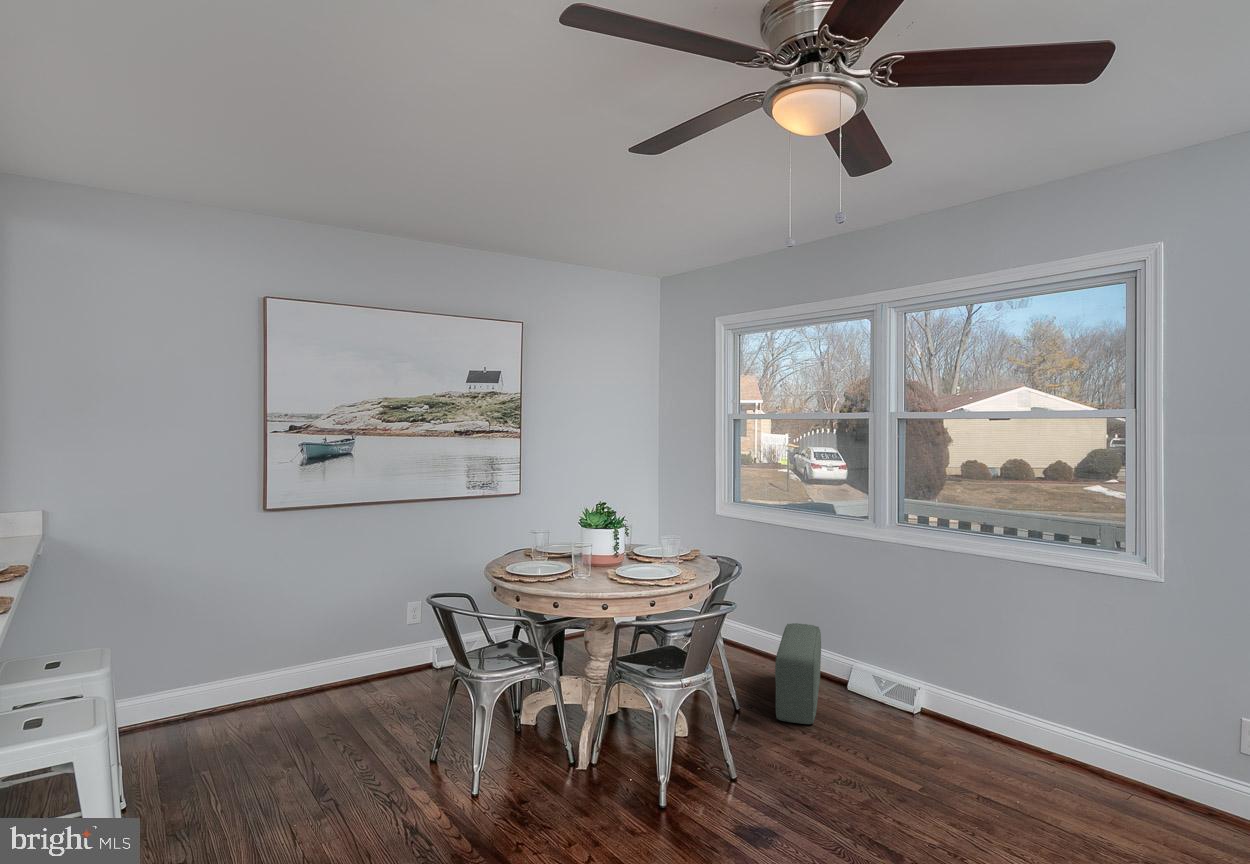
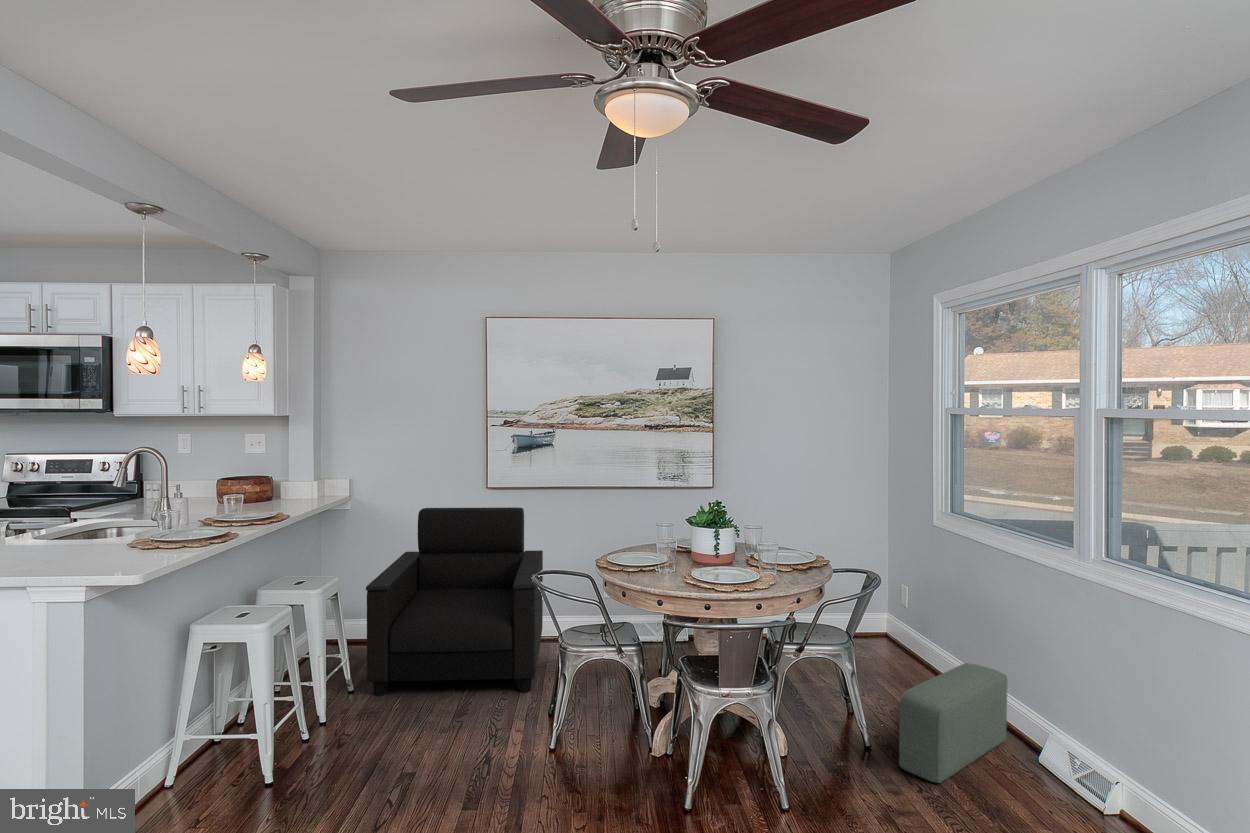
armchair: none [148,530,395,800] -> present [366,507,543,695]

